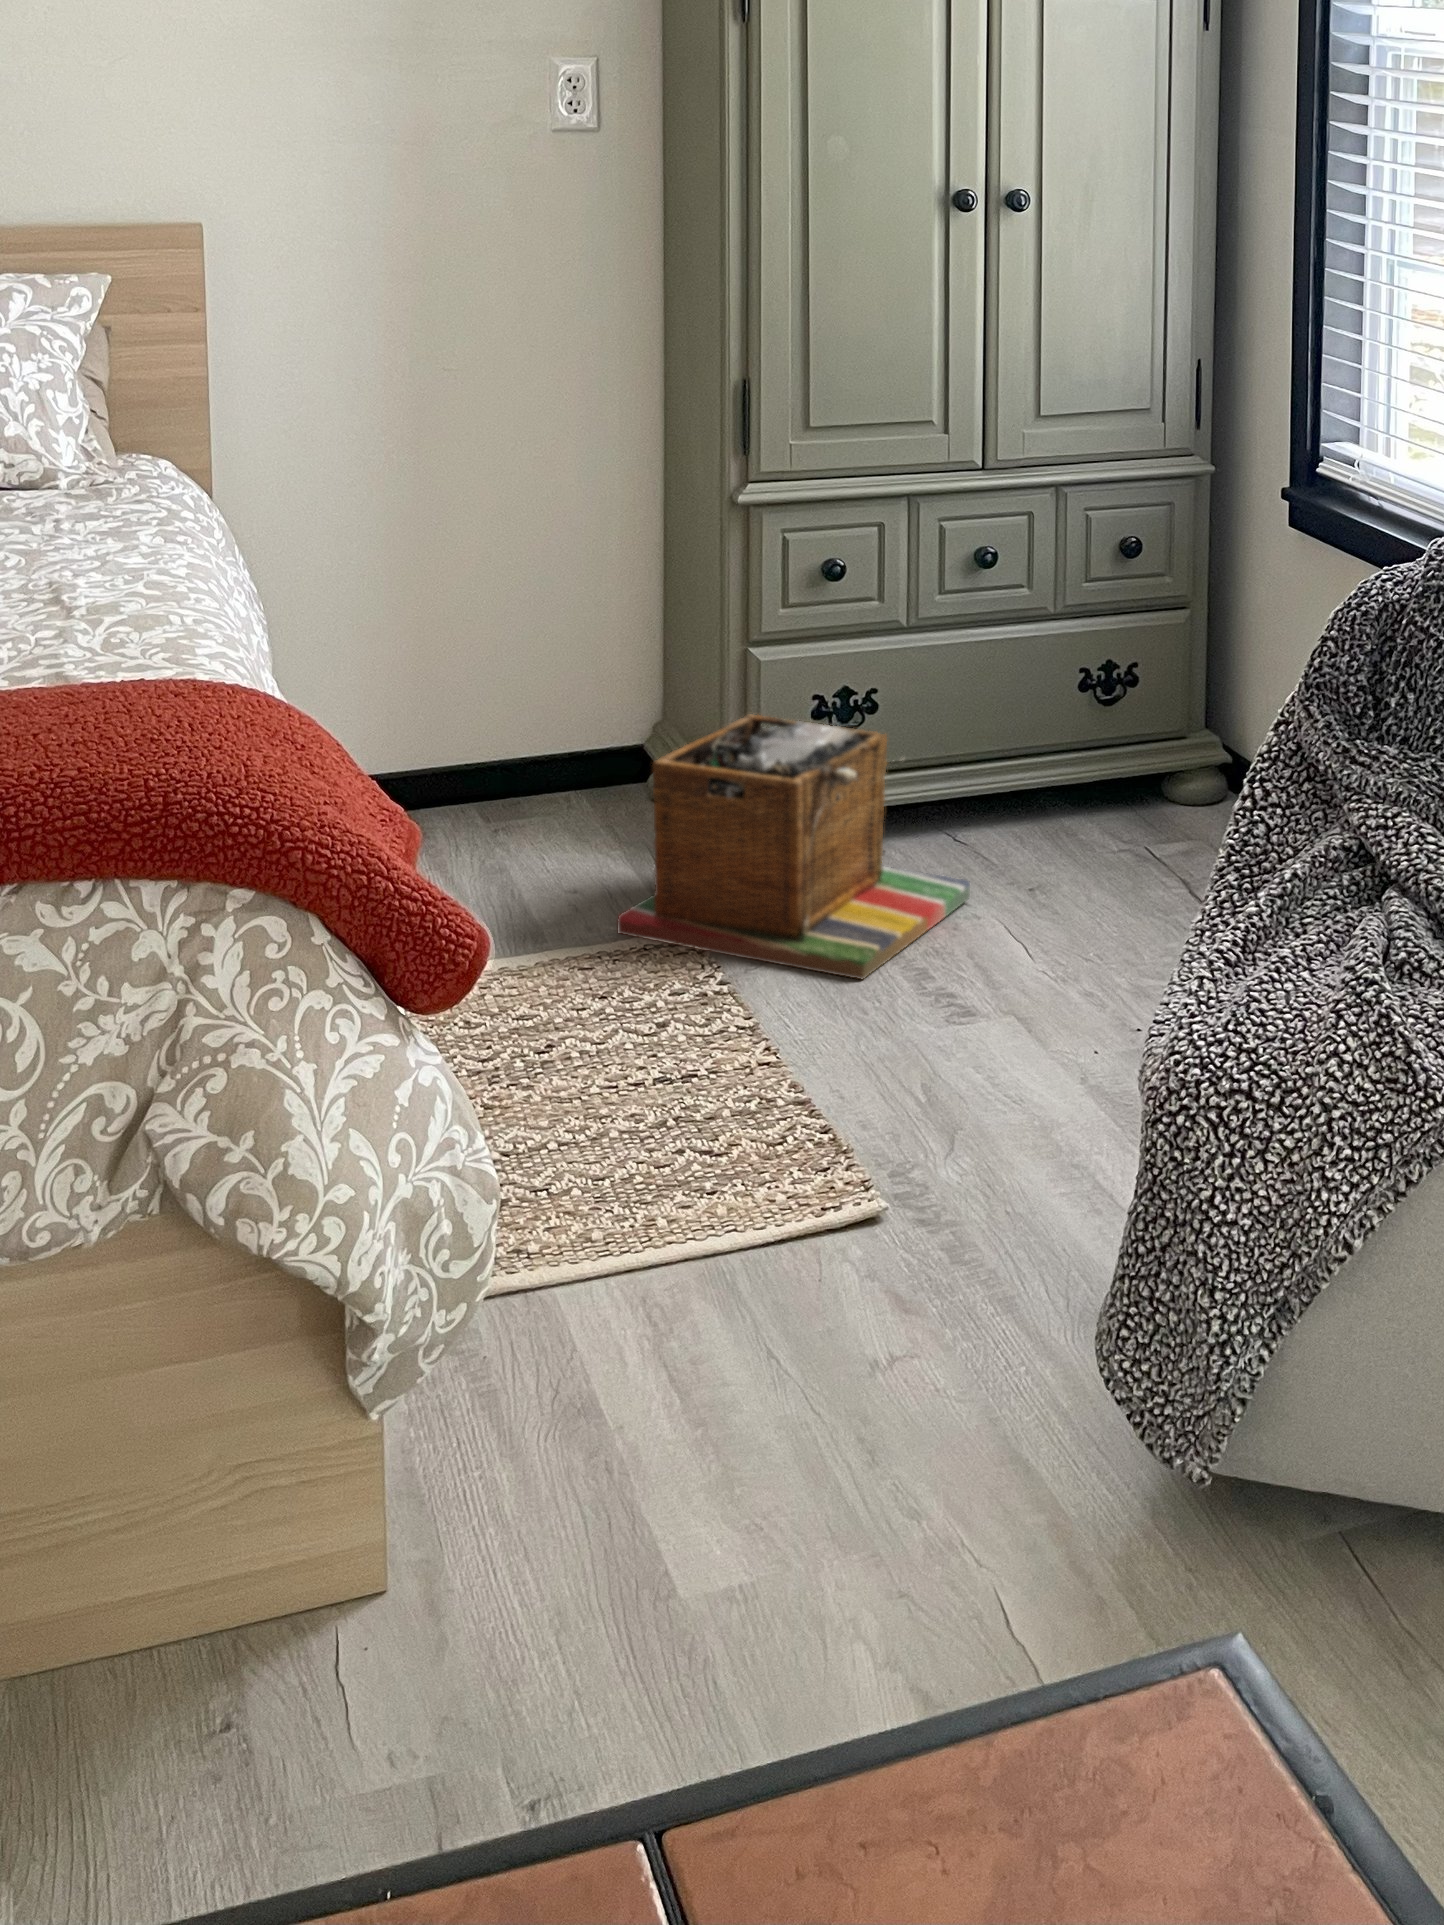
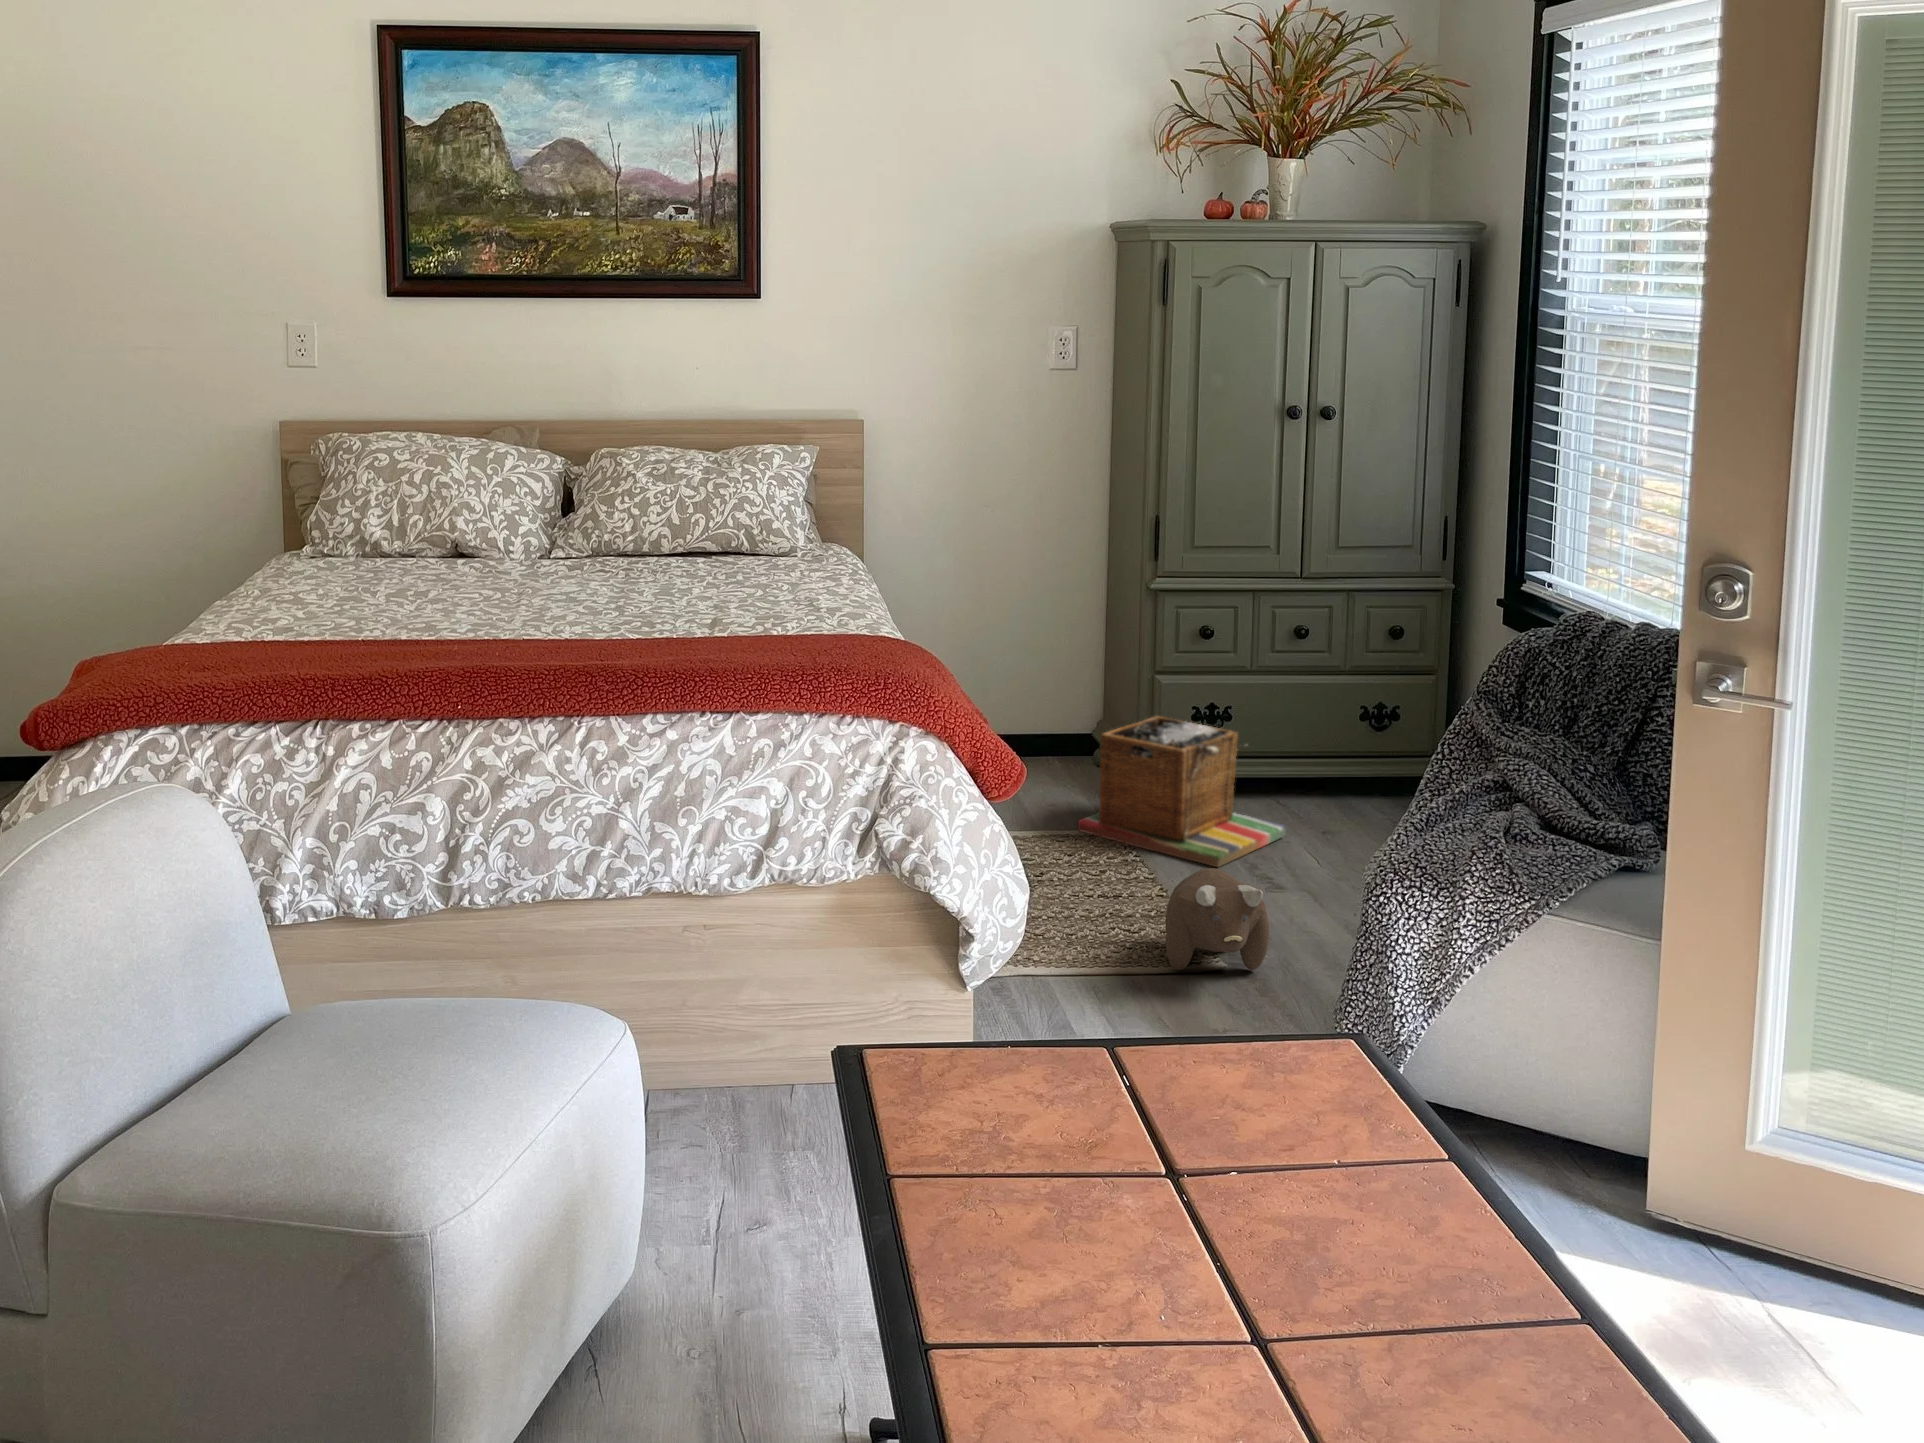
plush toy: none [776,1025,962,1227] -> present [1165,868,1269,970]

